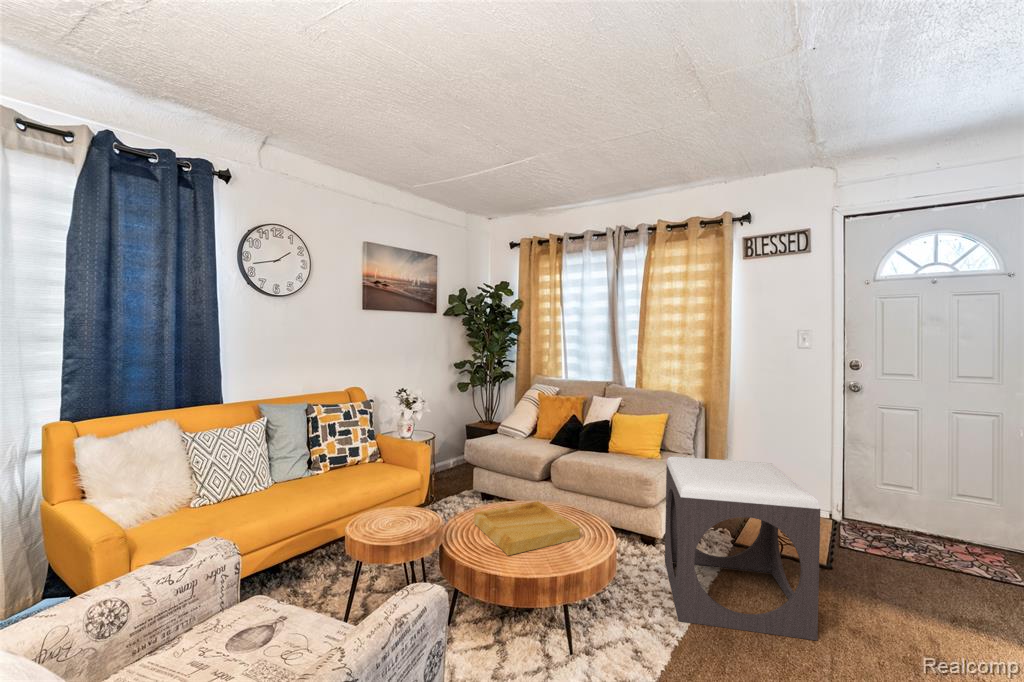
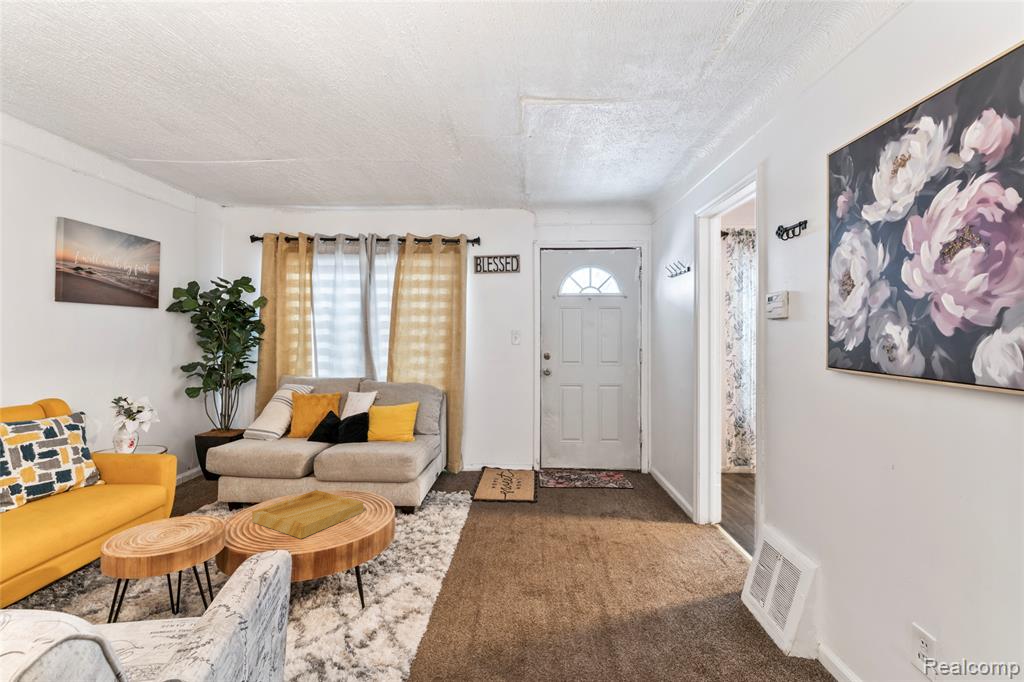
footstool: present [665,457,820,640] -> none [425,430,534,560]

